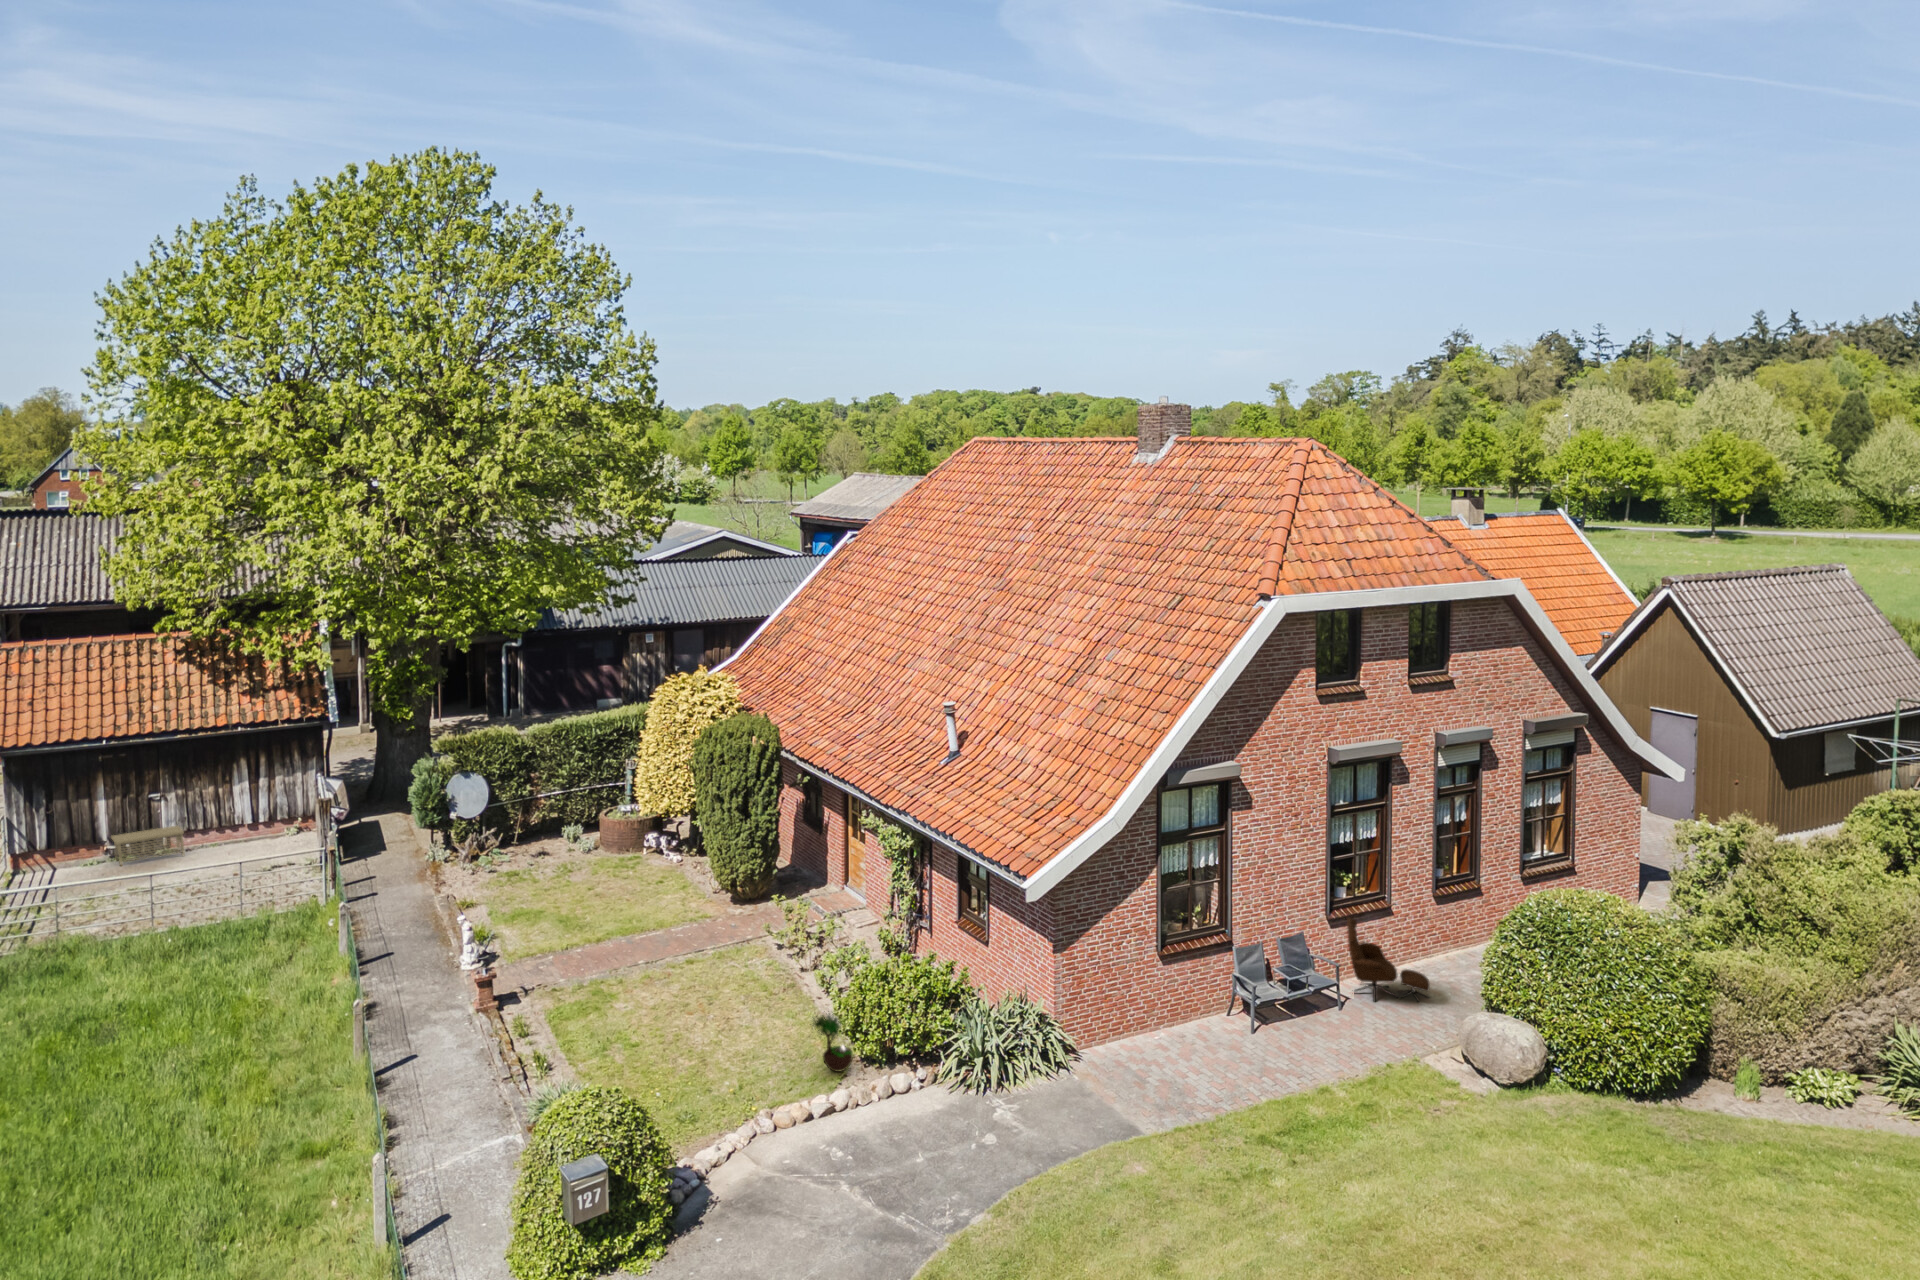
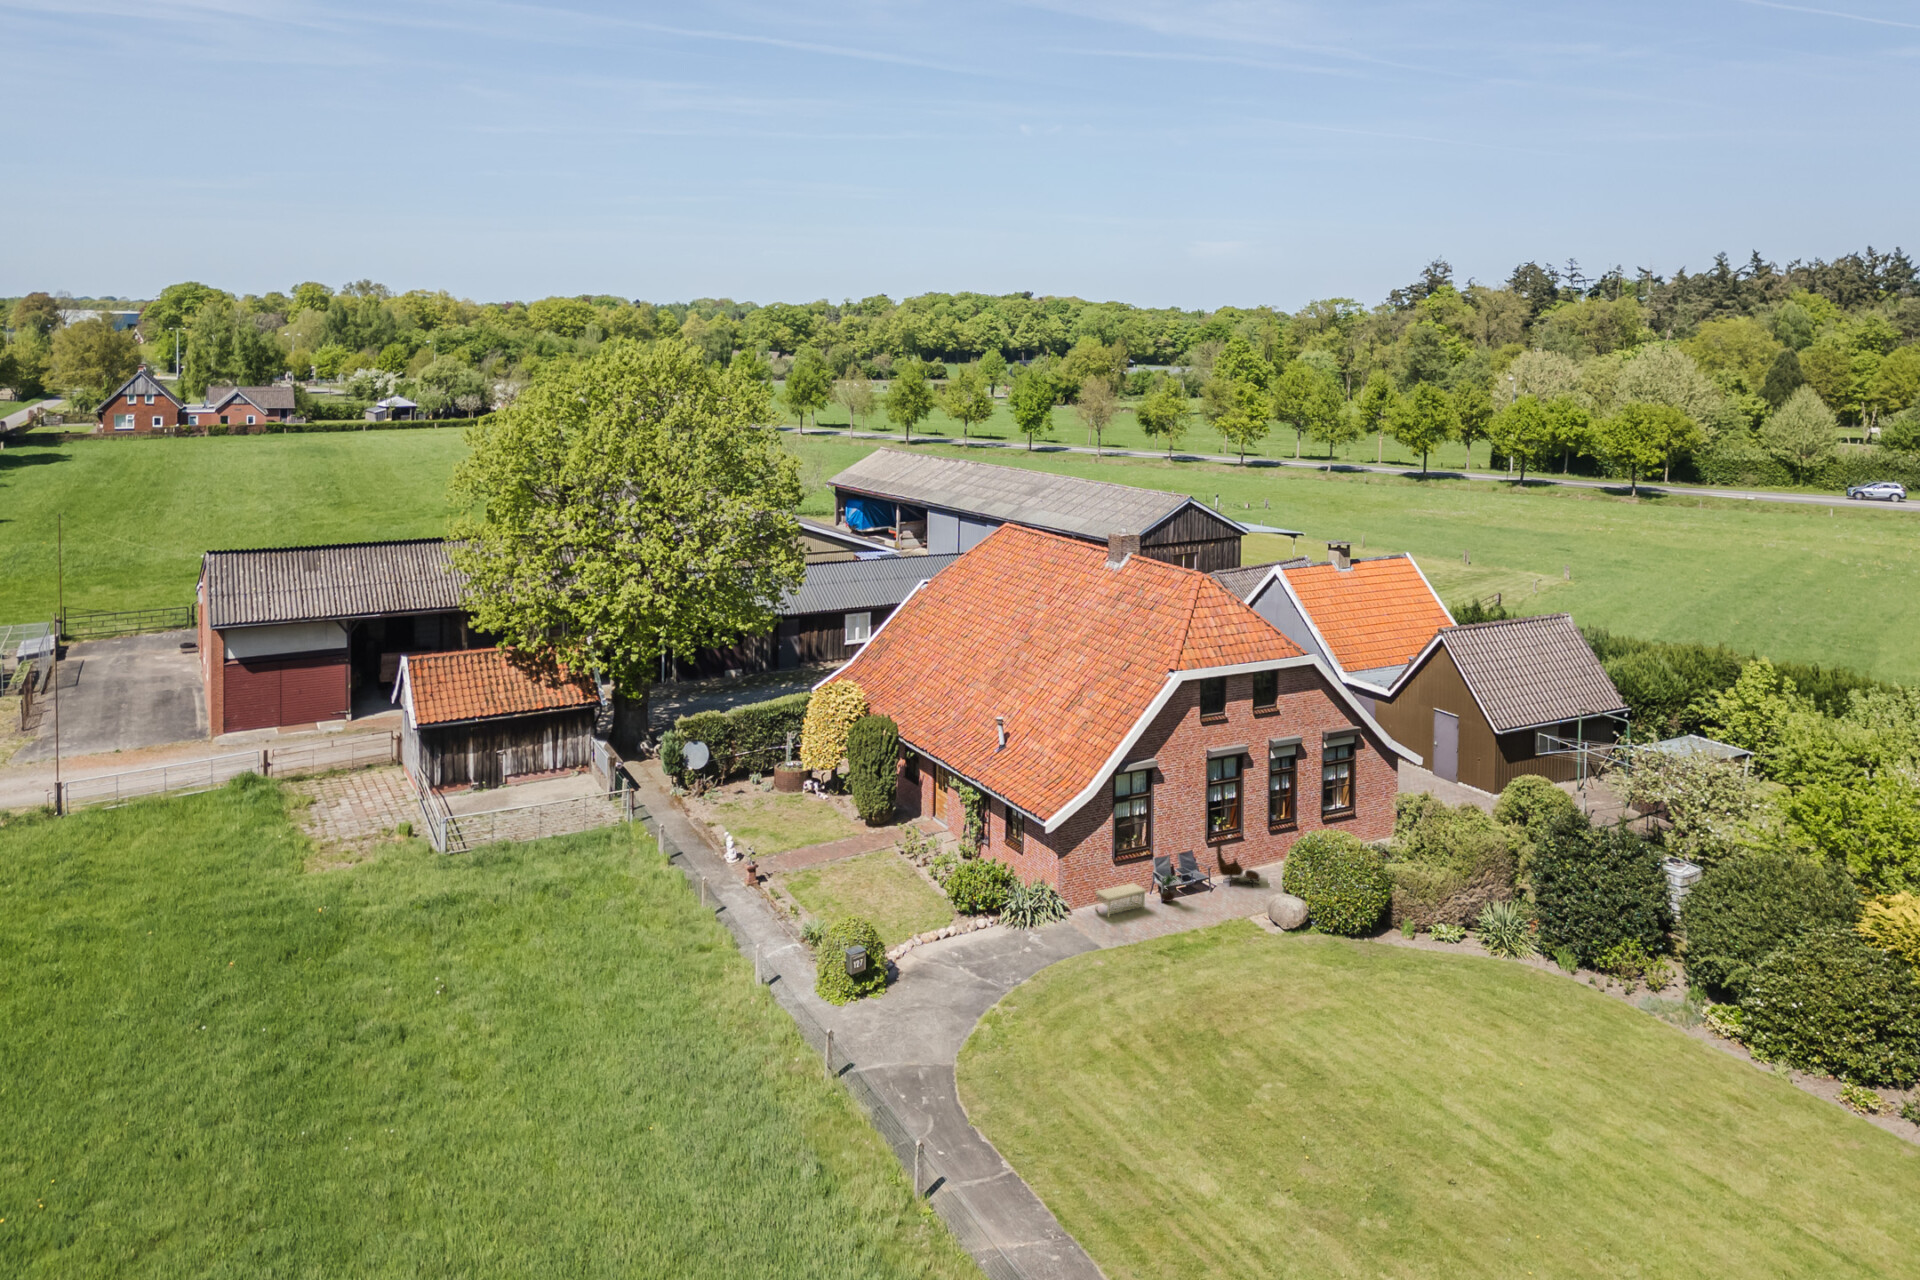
storage bench: present [111,826,184,866] -> present [1095,883,1146,917]
potted tree: present [810,1014,852,1072] -> present [1160,874,1177,902]

